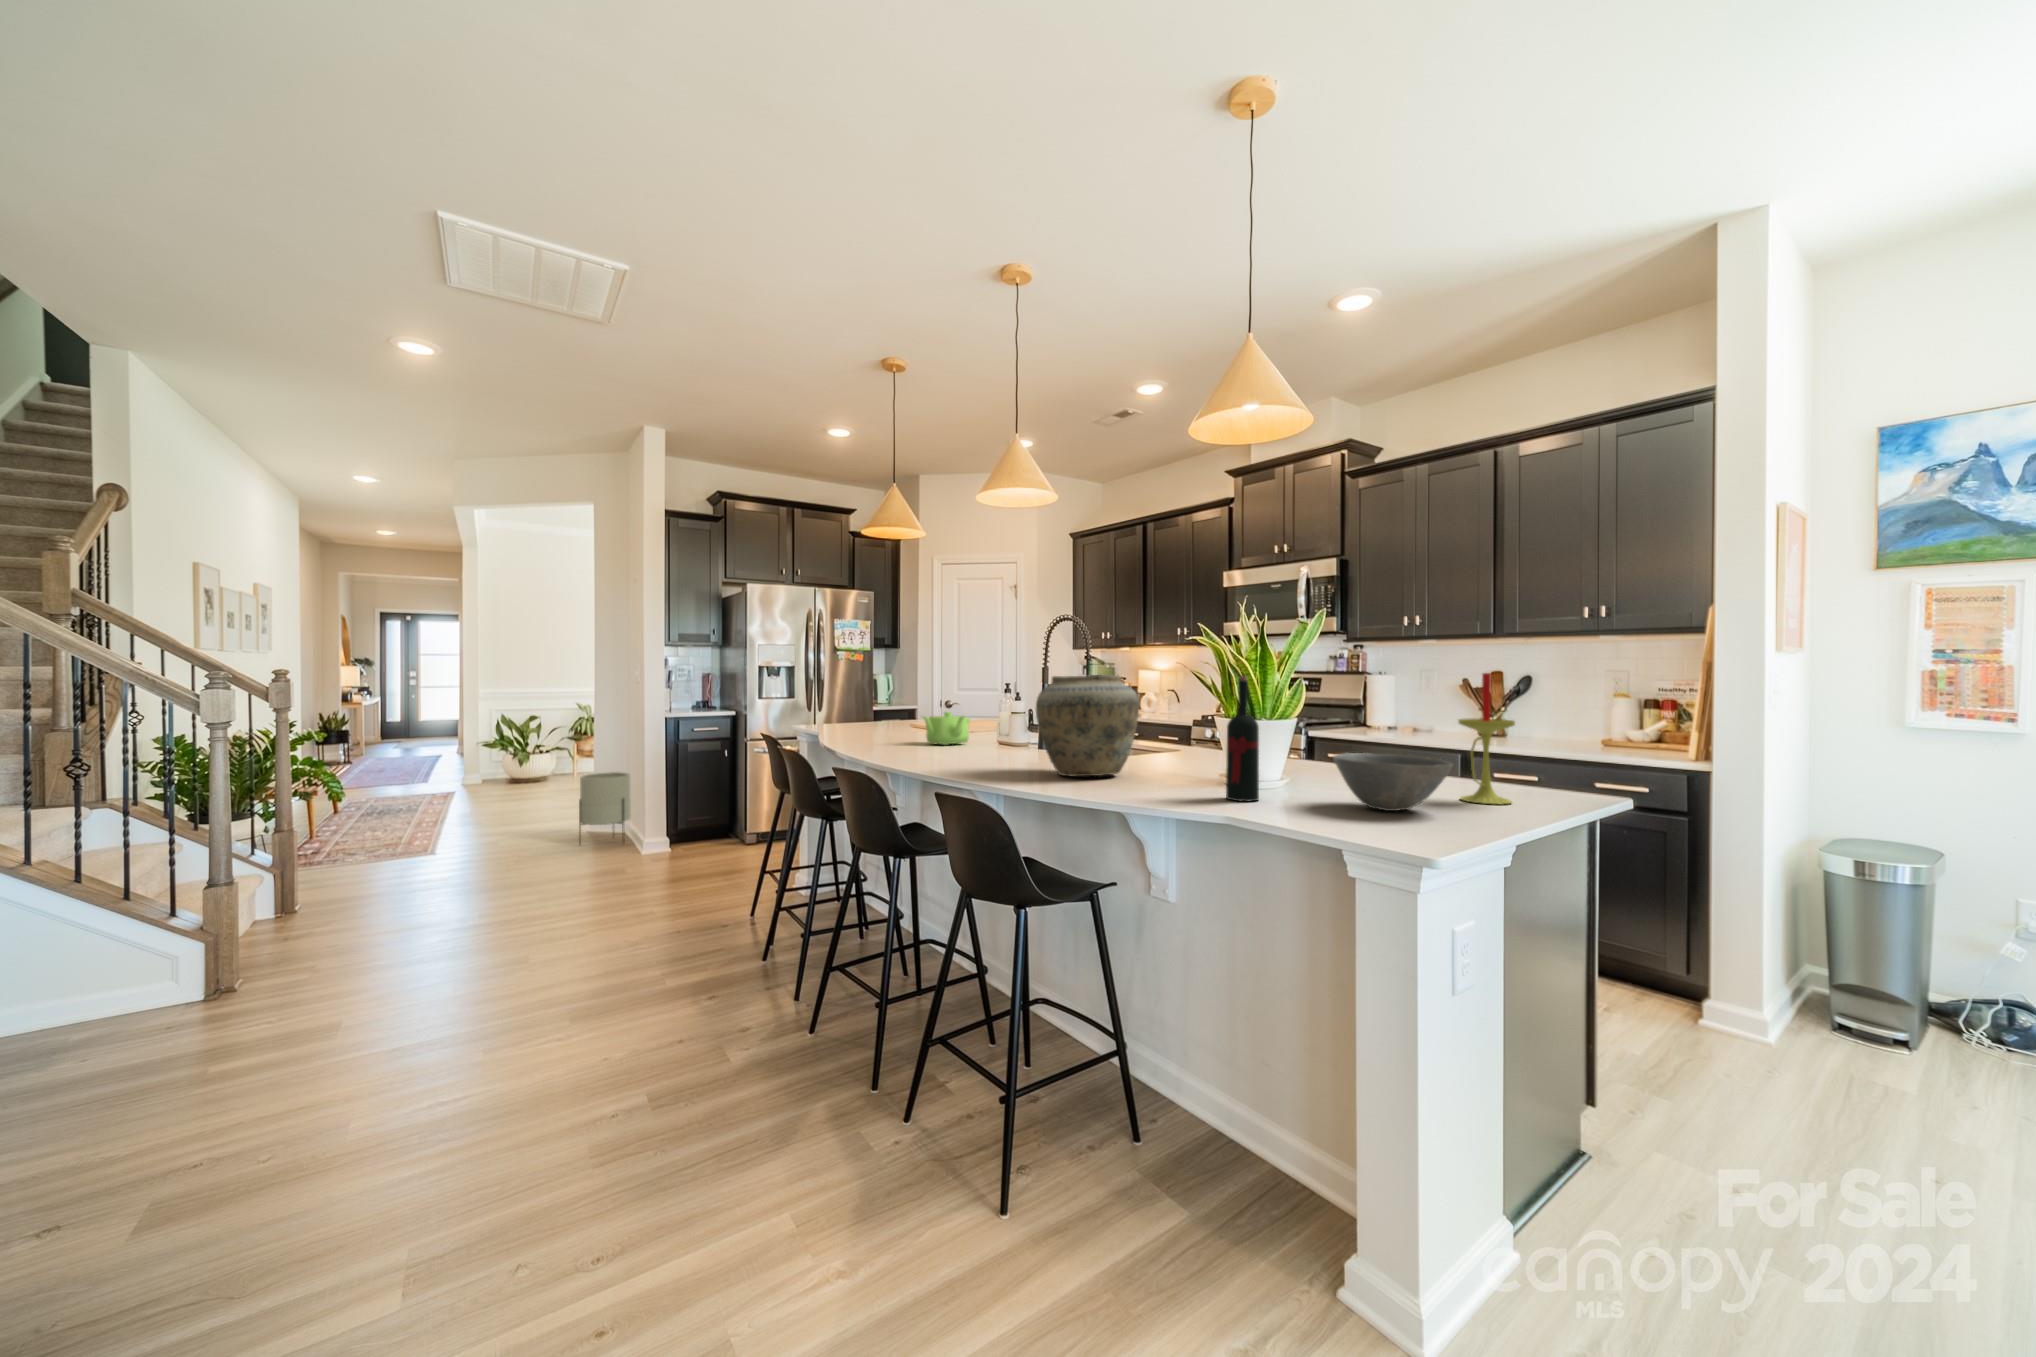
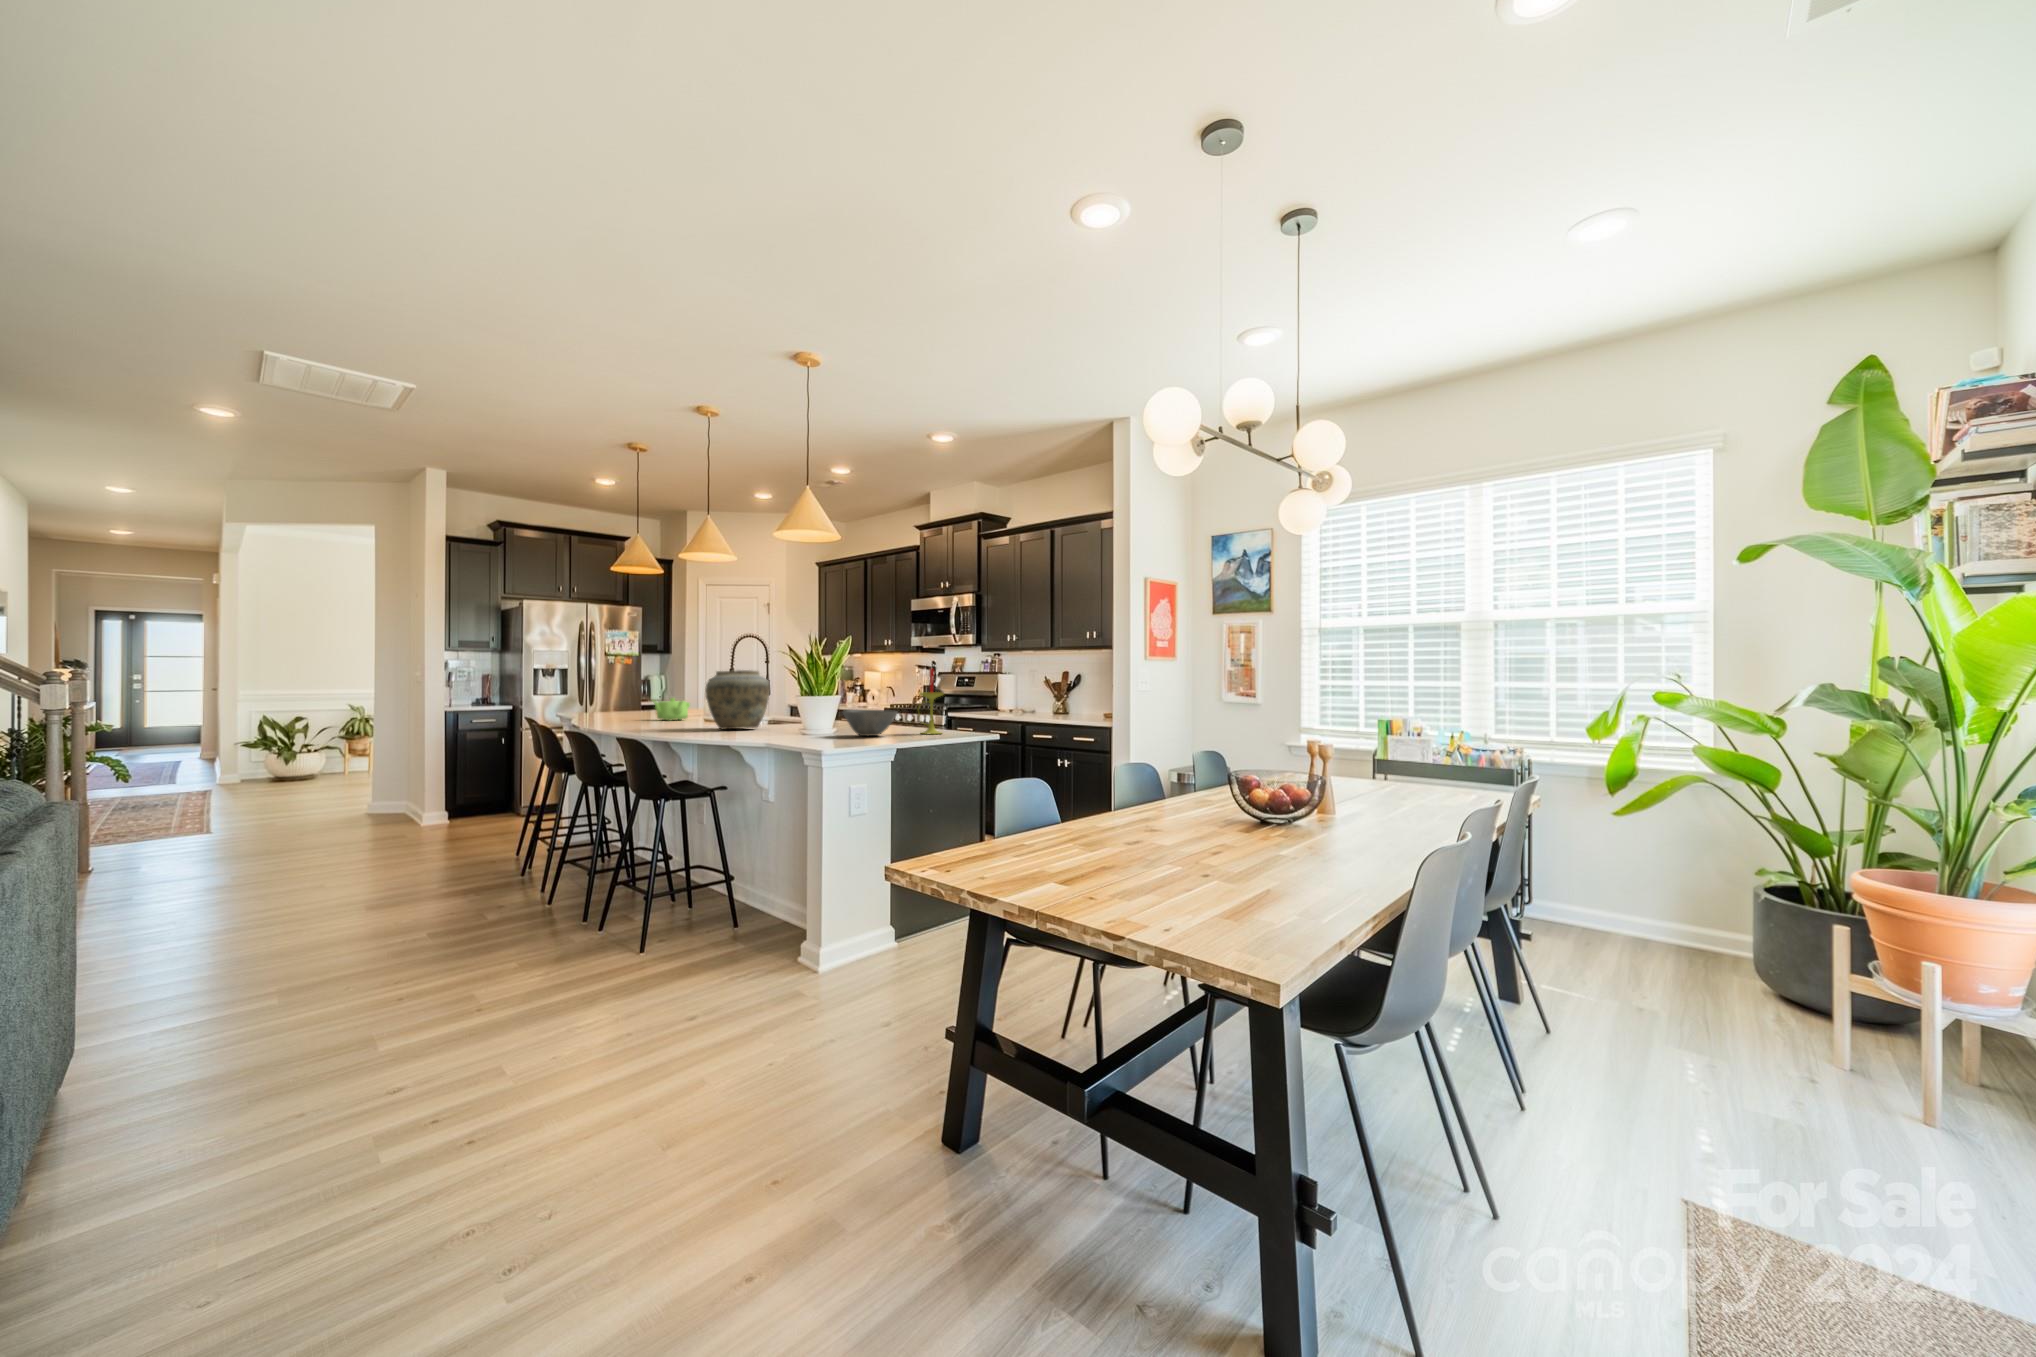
wine bottle: present [1226,676,1259,802] -> none [794,670,812,735]
planter: present [579,772,630,827] -> none [362,759,412,822]

